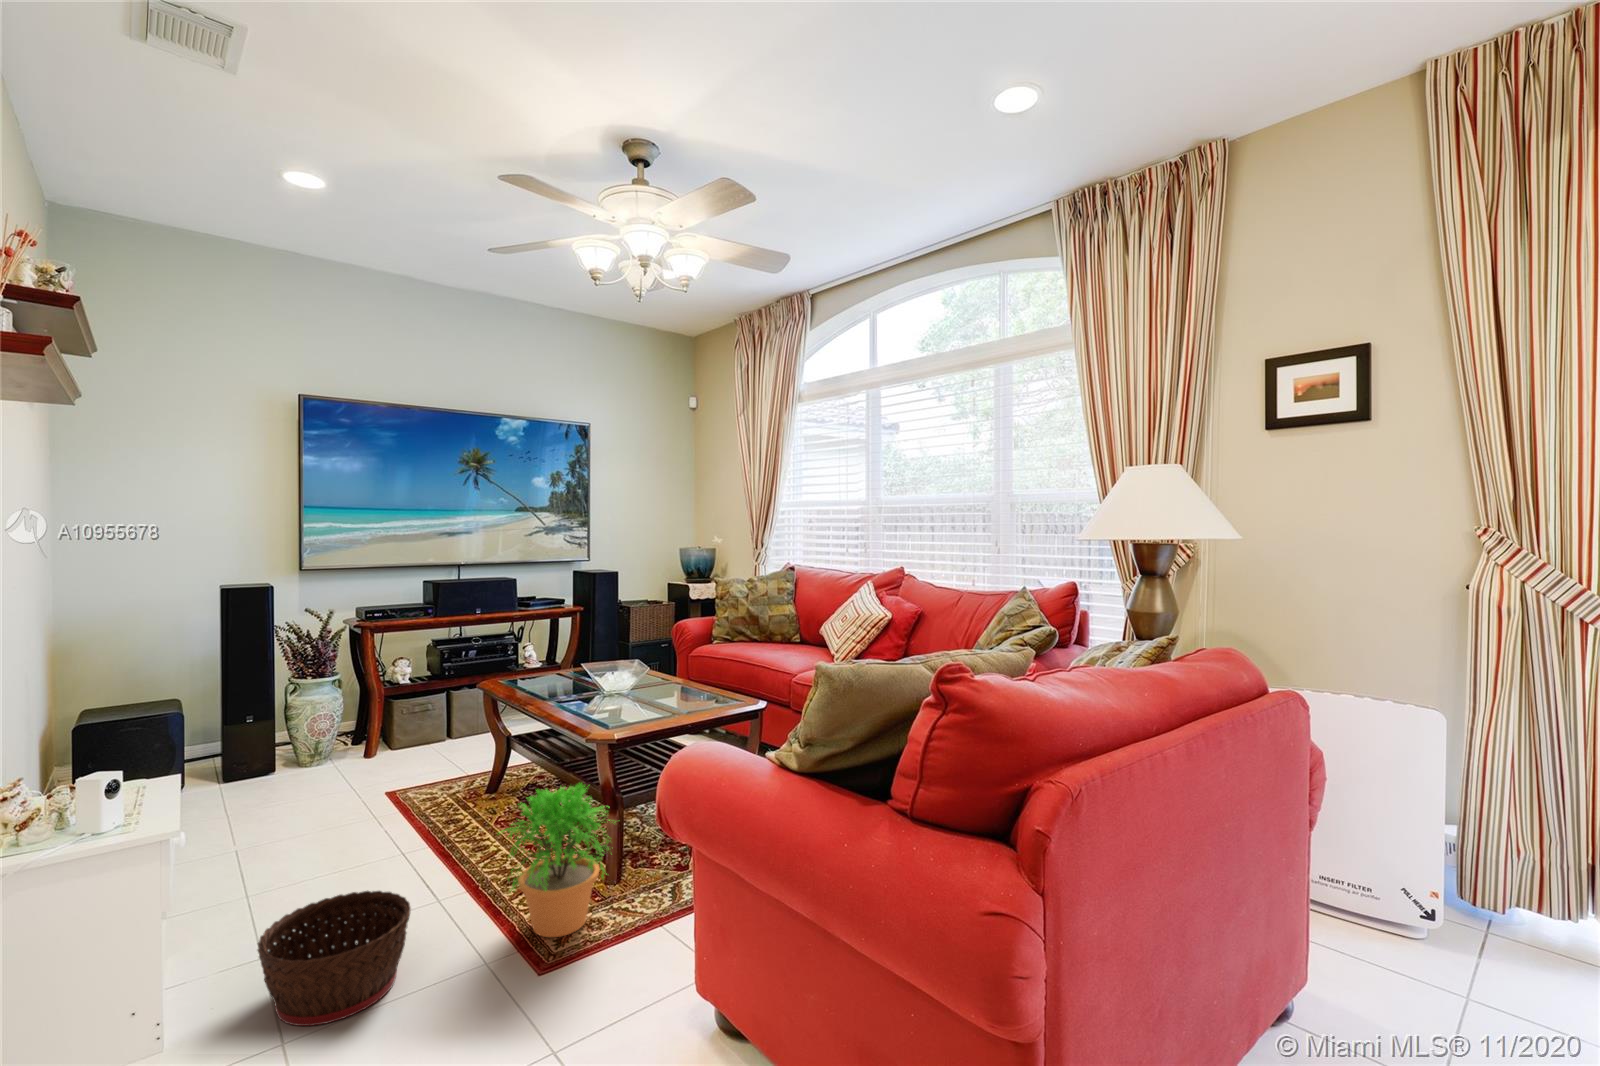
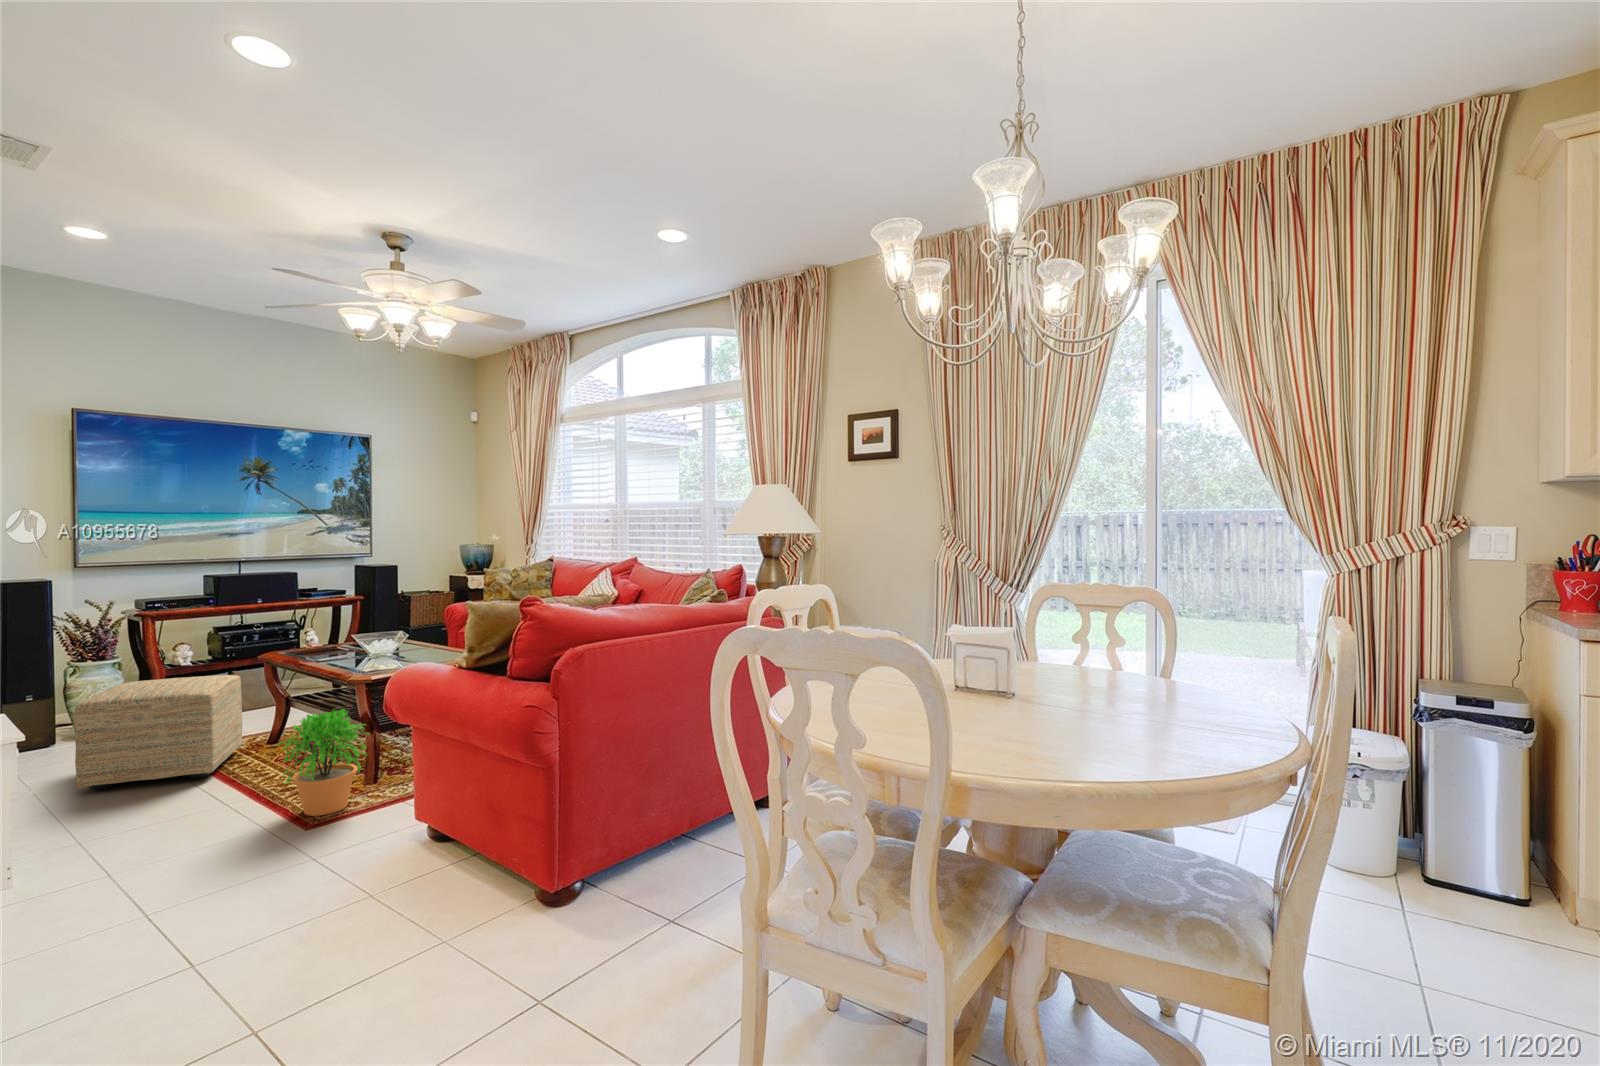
ottoman: none [277,709,459,854] -> present [74,675,242,790]
basket: present [258,891,411,1026] -> none [81,788,204,870]

